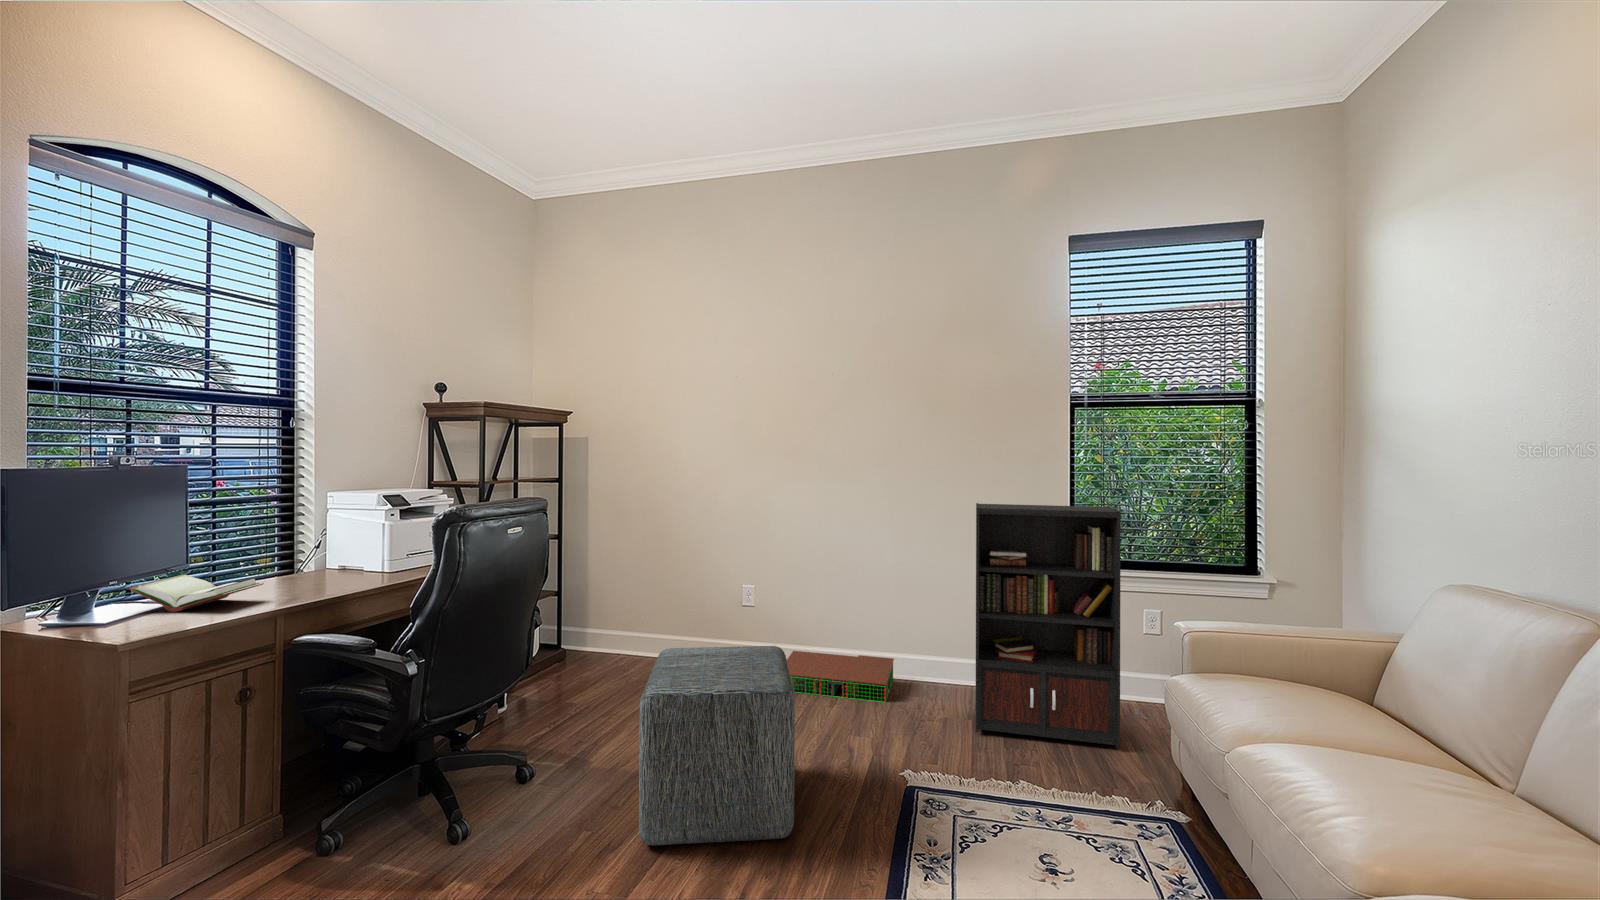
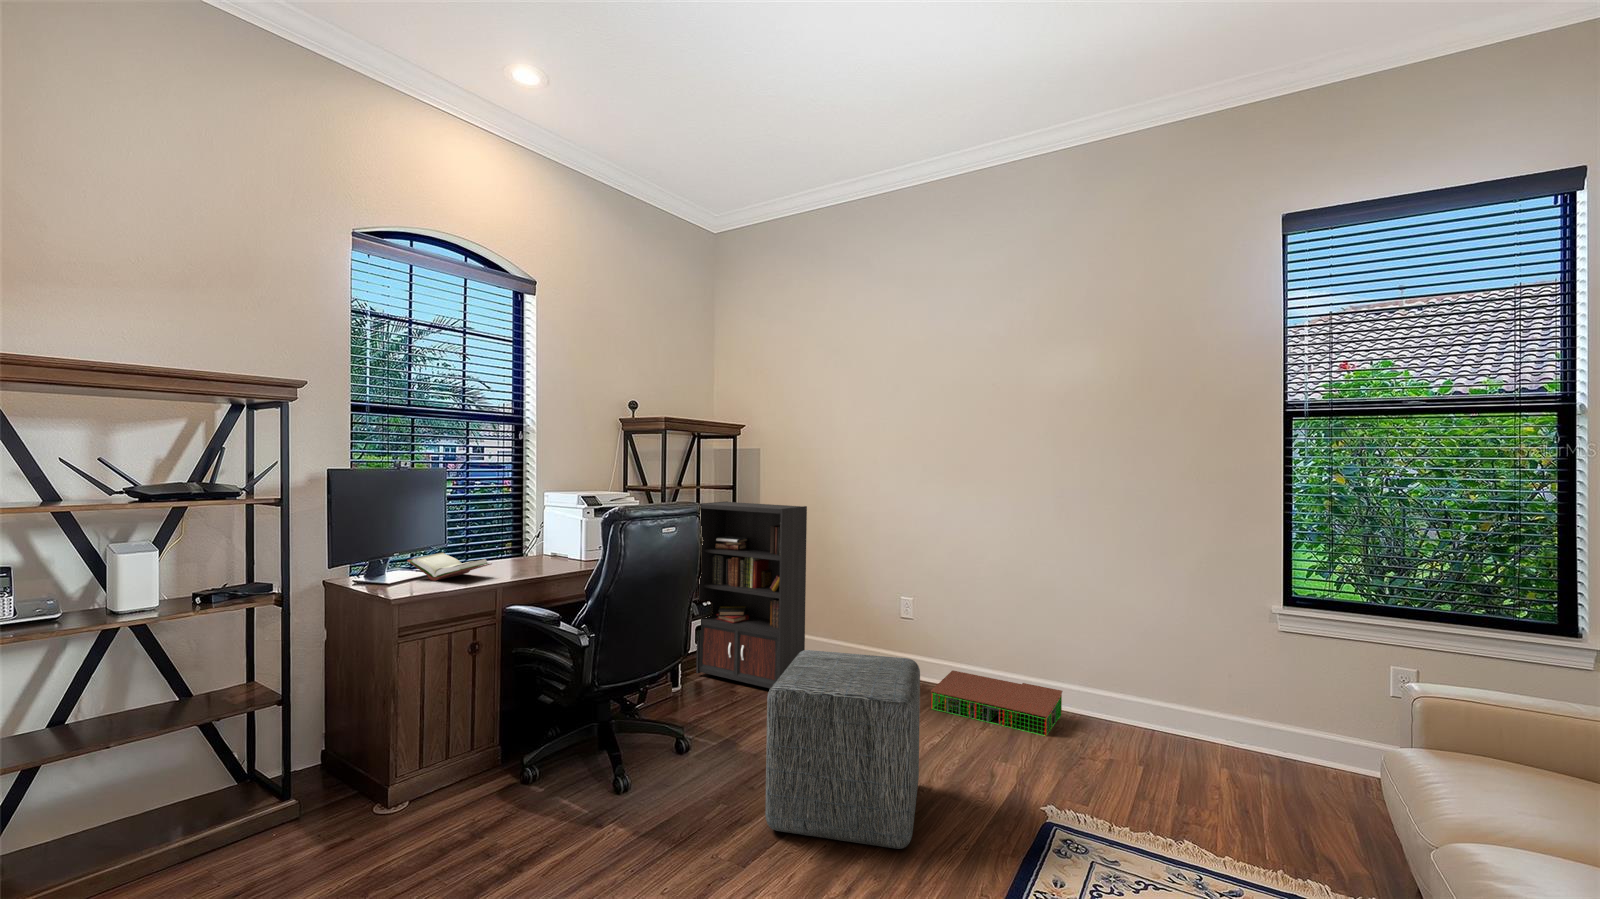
bookcase: present [975,503,1138,748] -> present [696,501,807,688]

